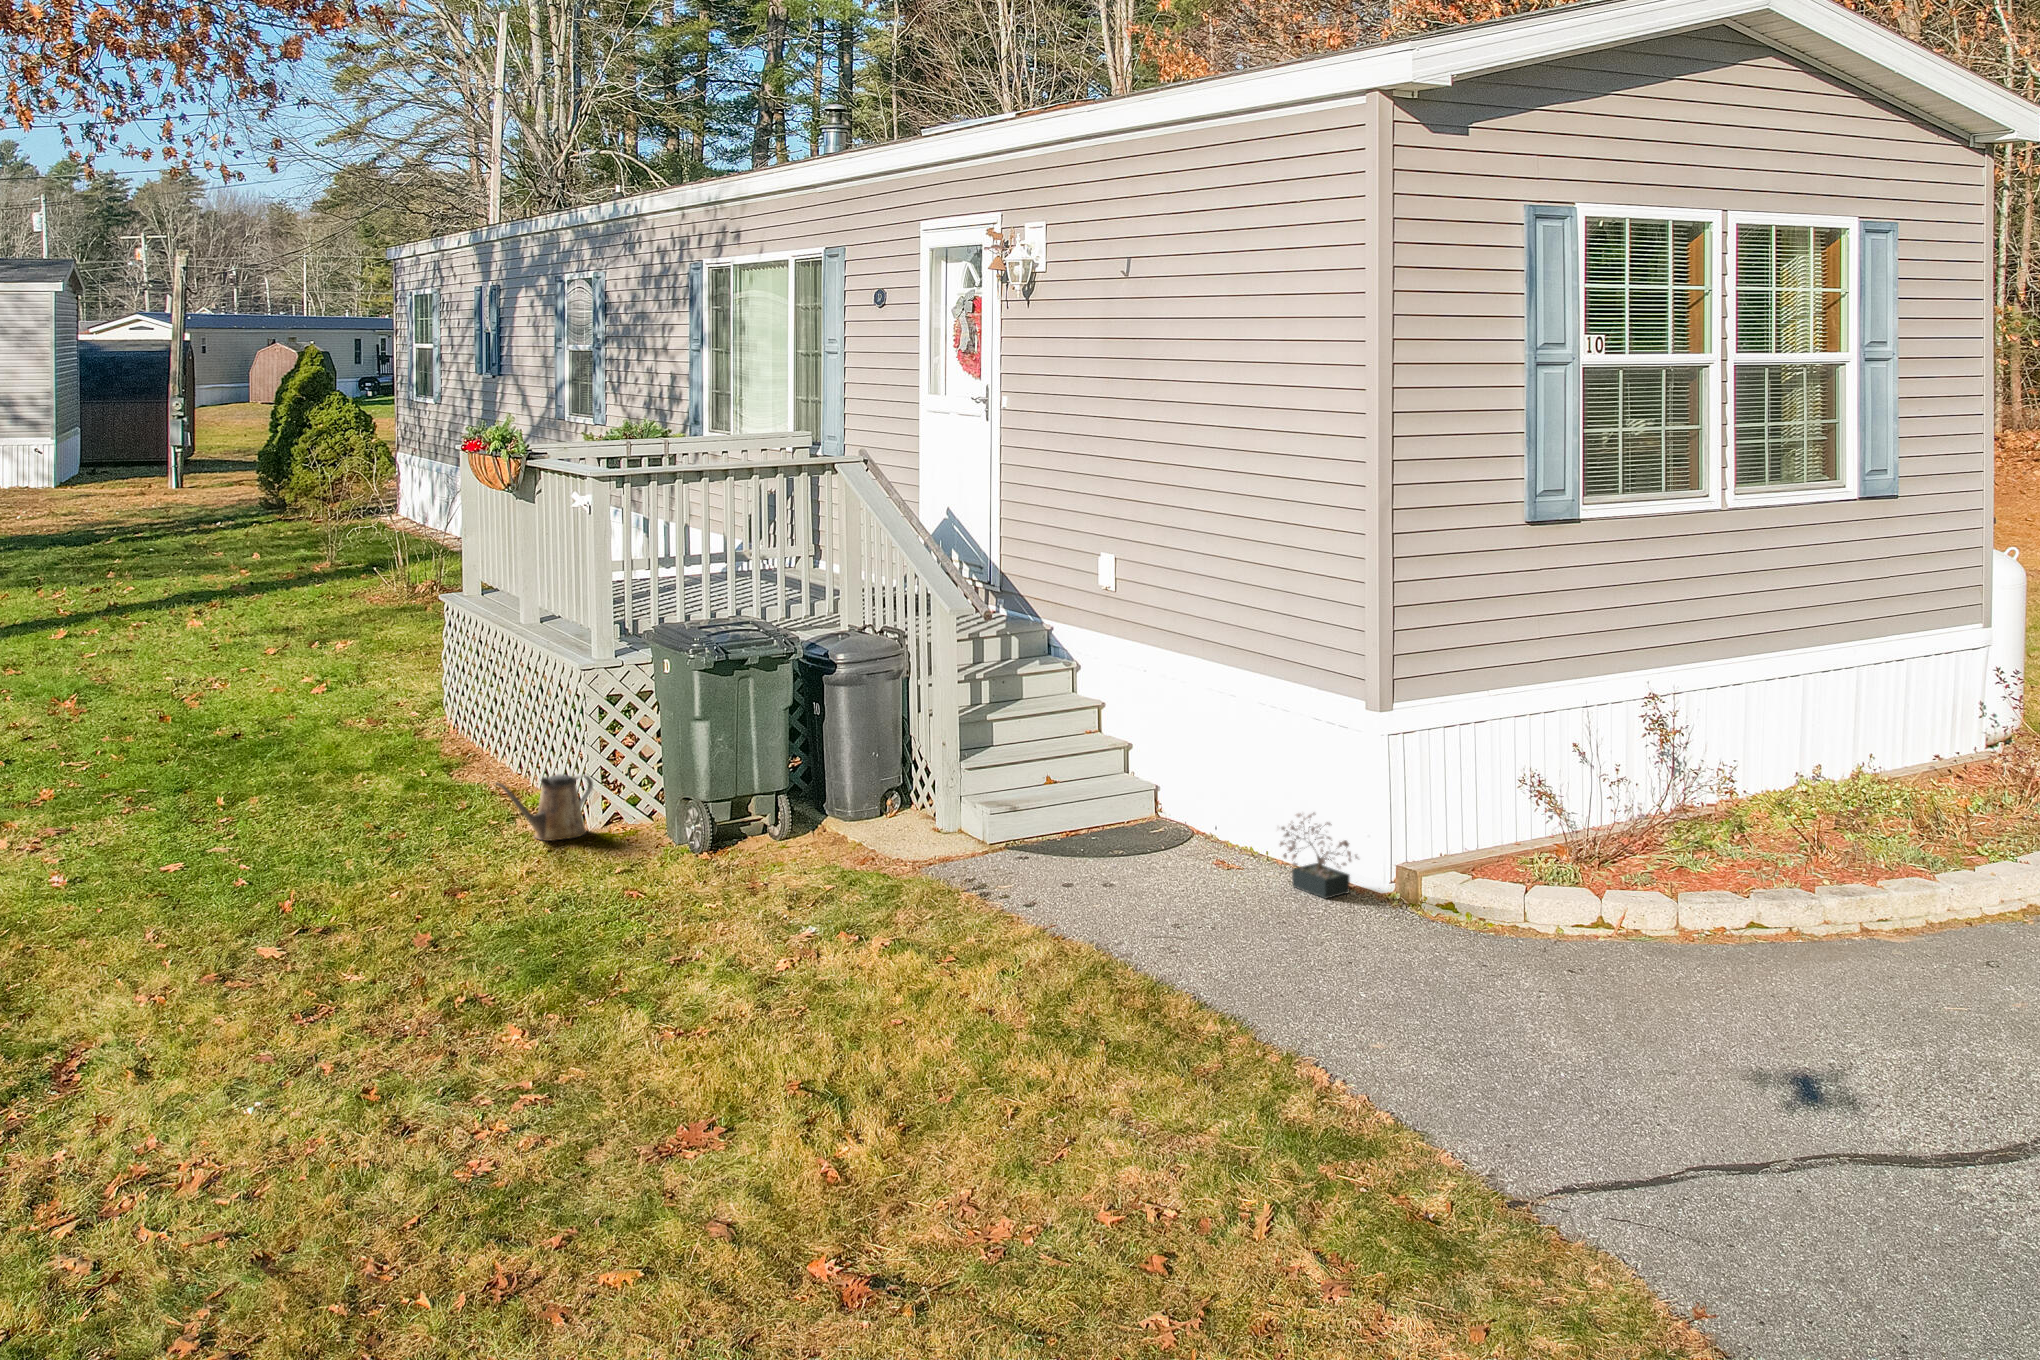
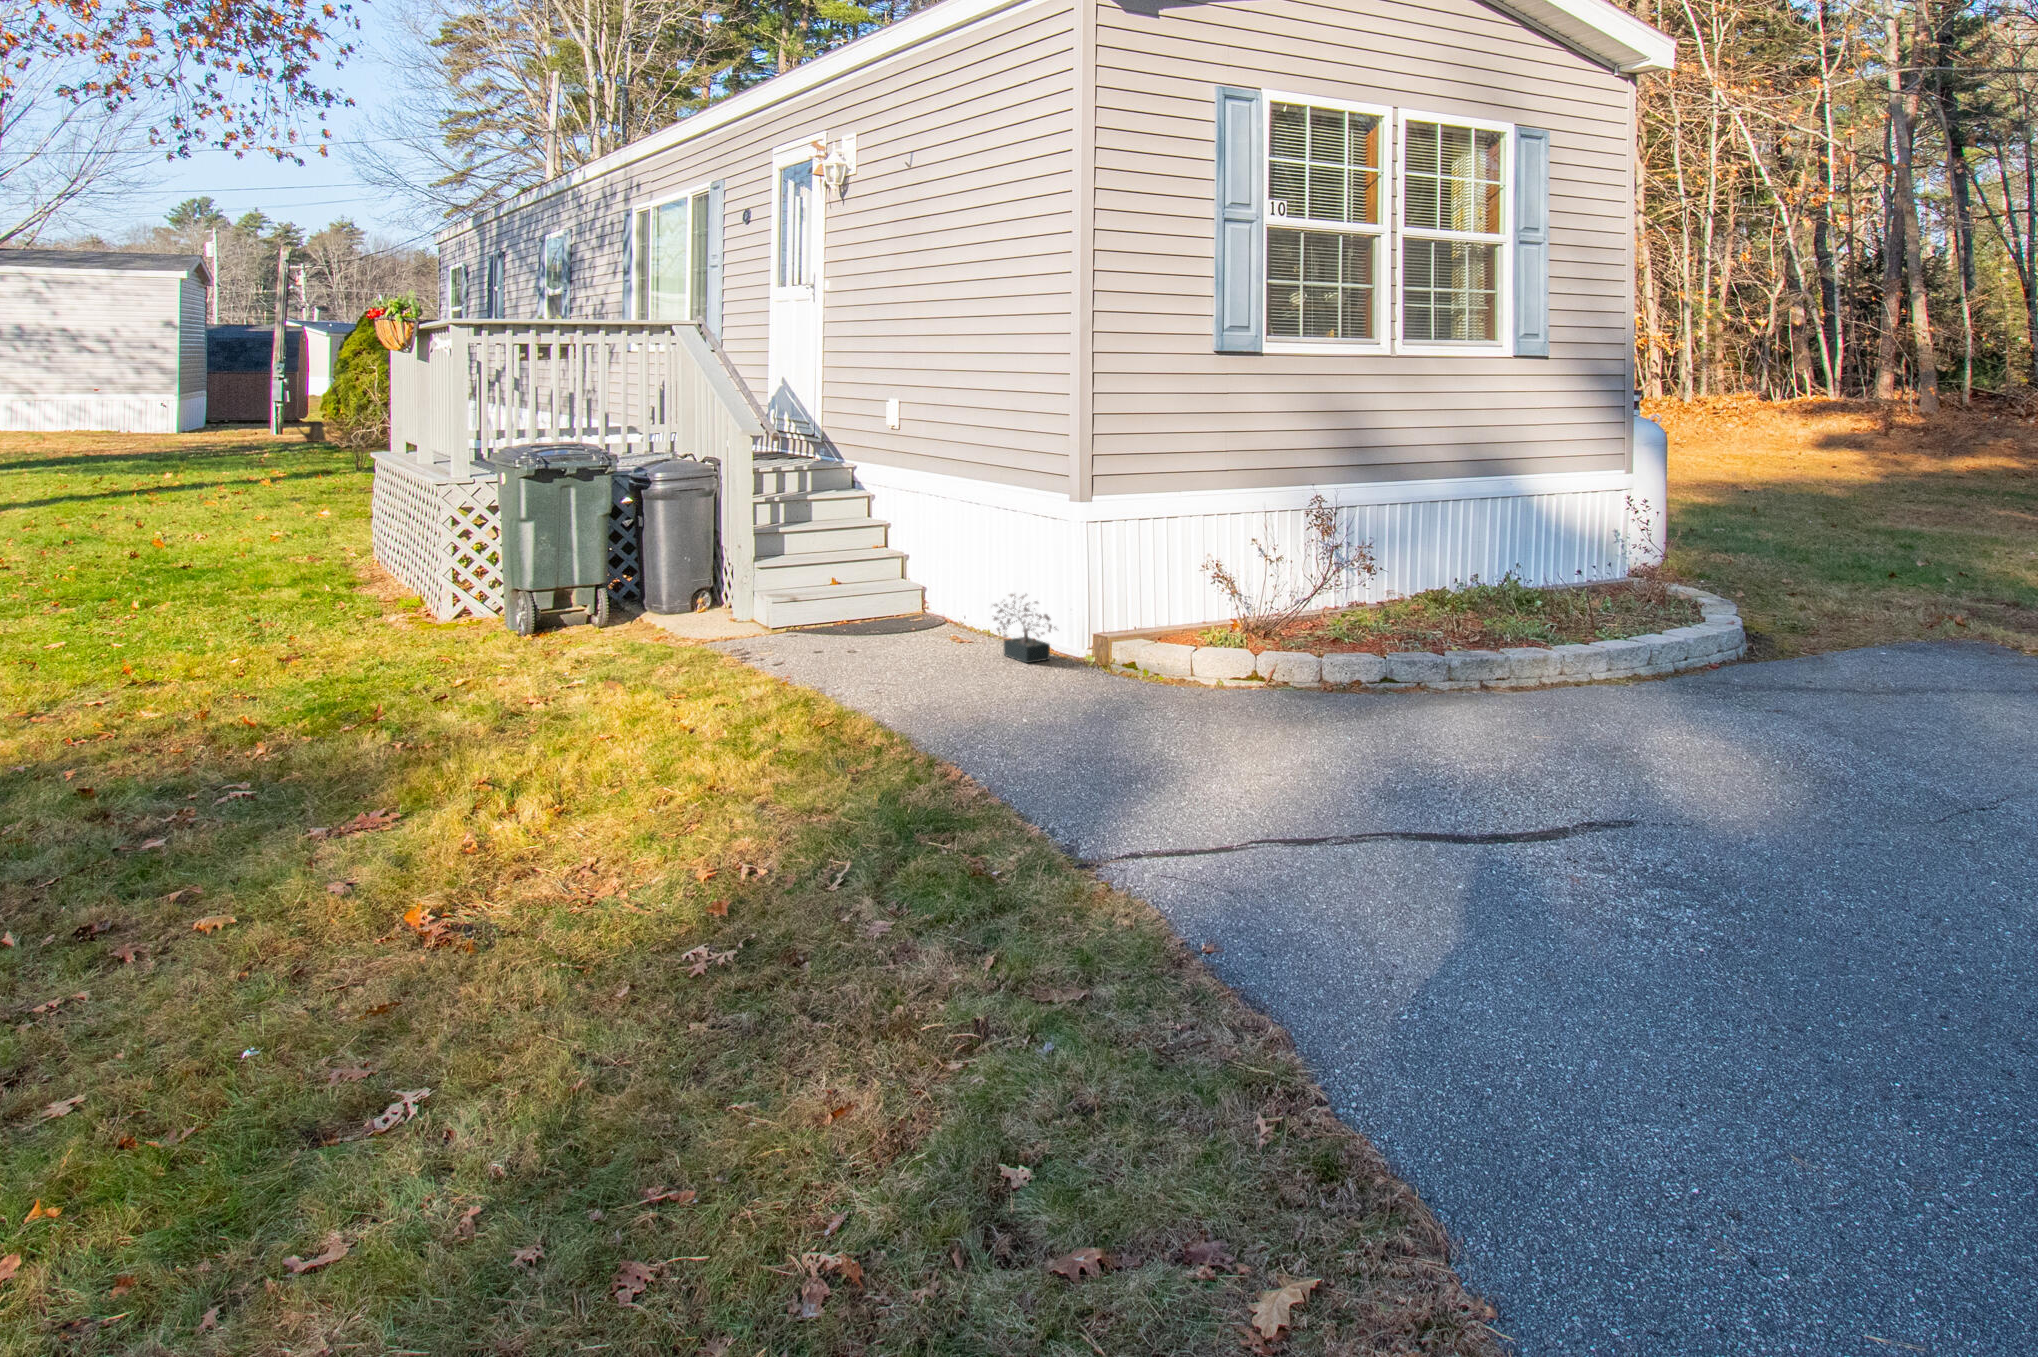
watering can: present [496,774,593,841] -> present [293,422,326,442]

